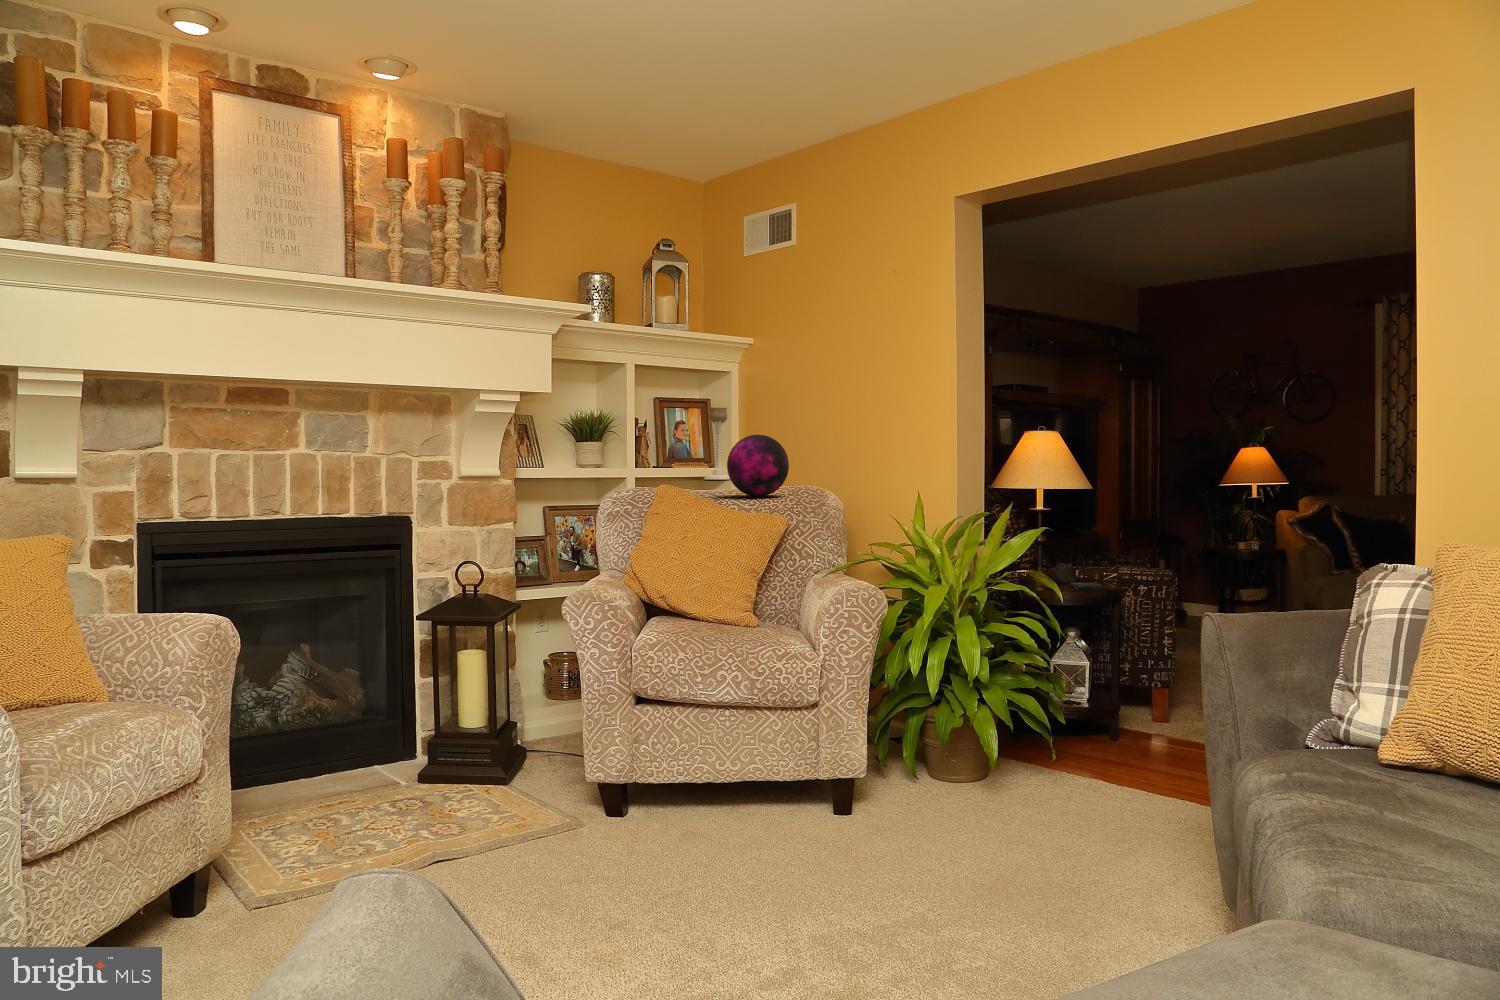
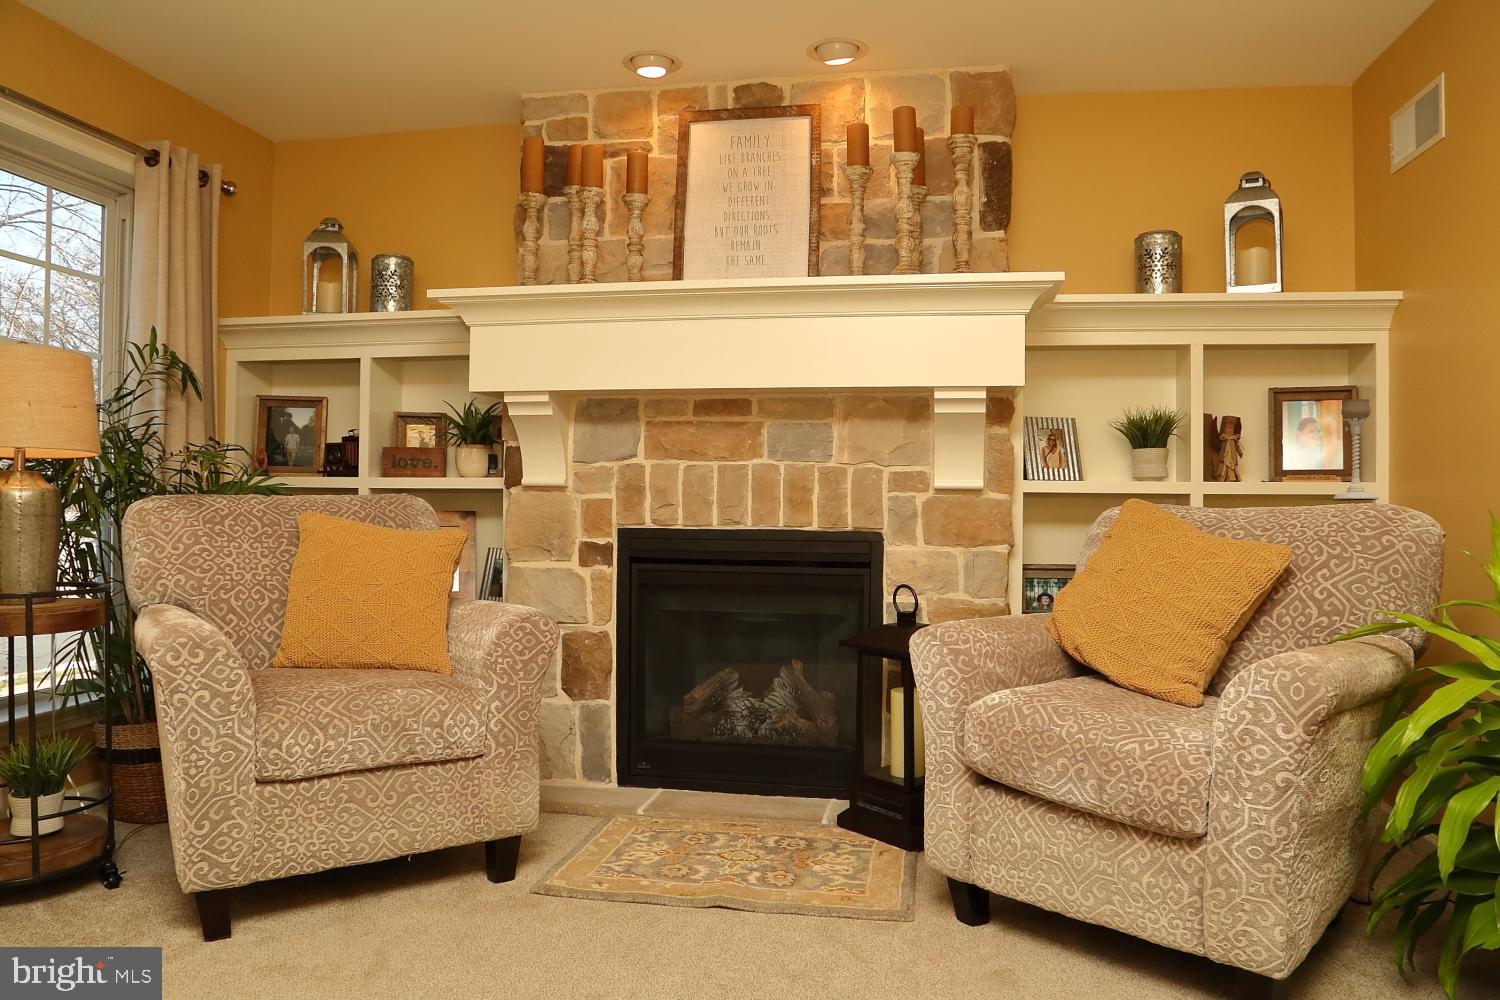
decorative orb: present [727,435,789,497] -> none [1225,421,1327,512]

